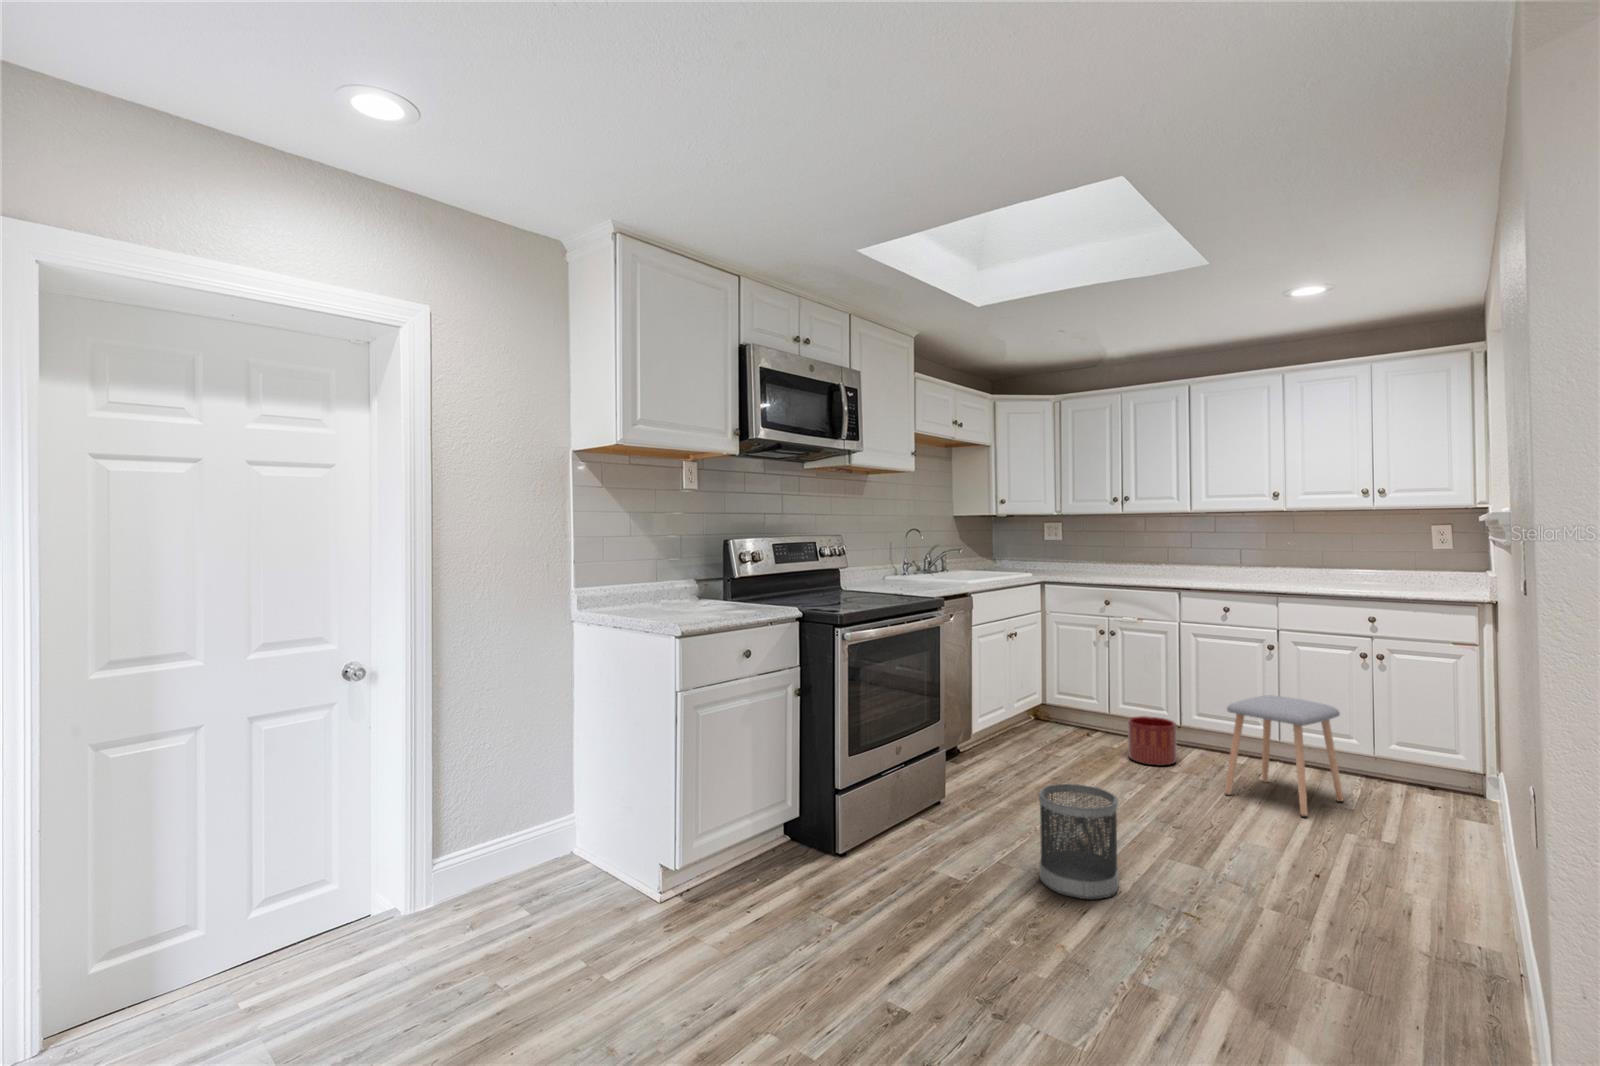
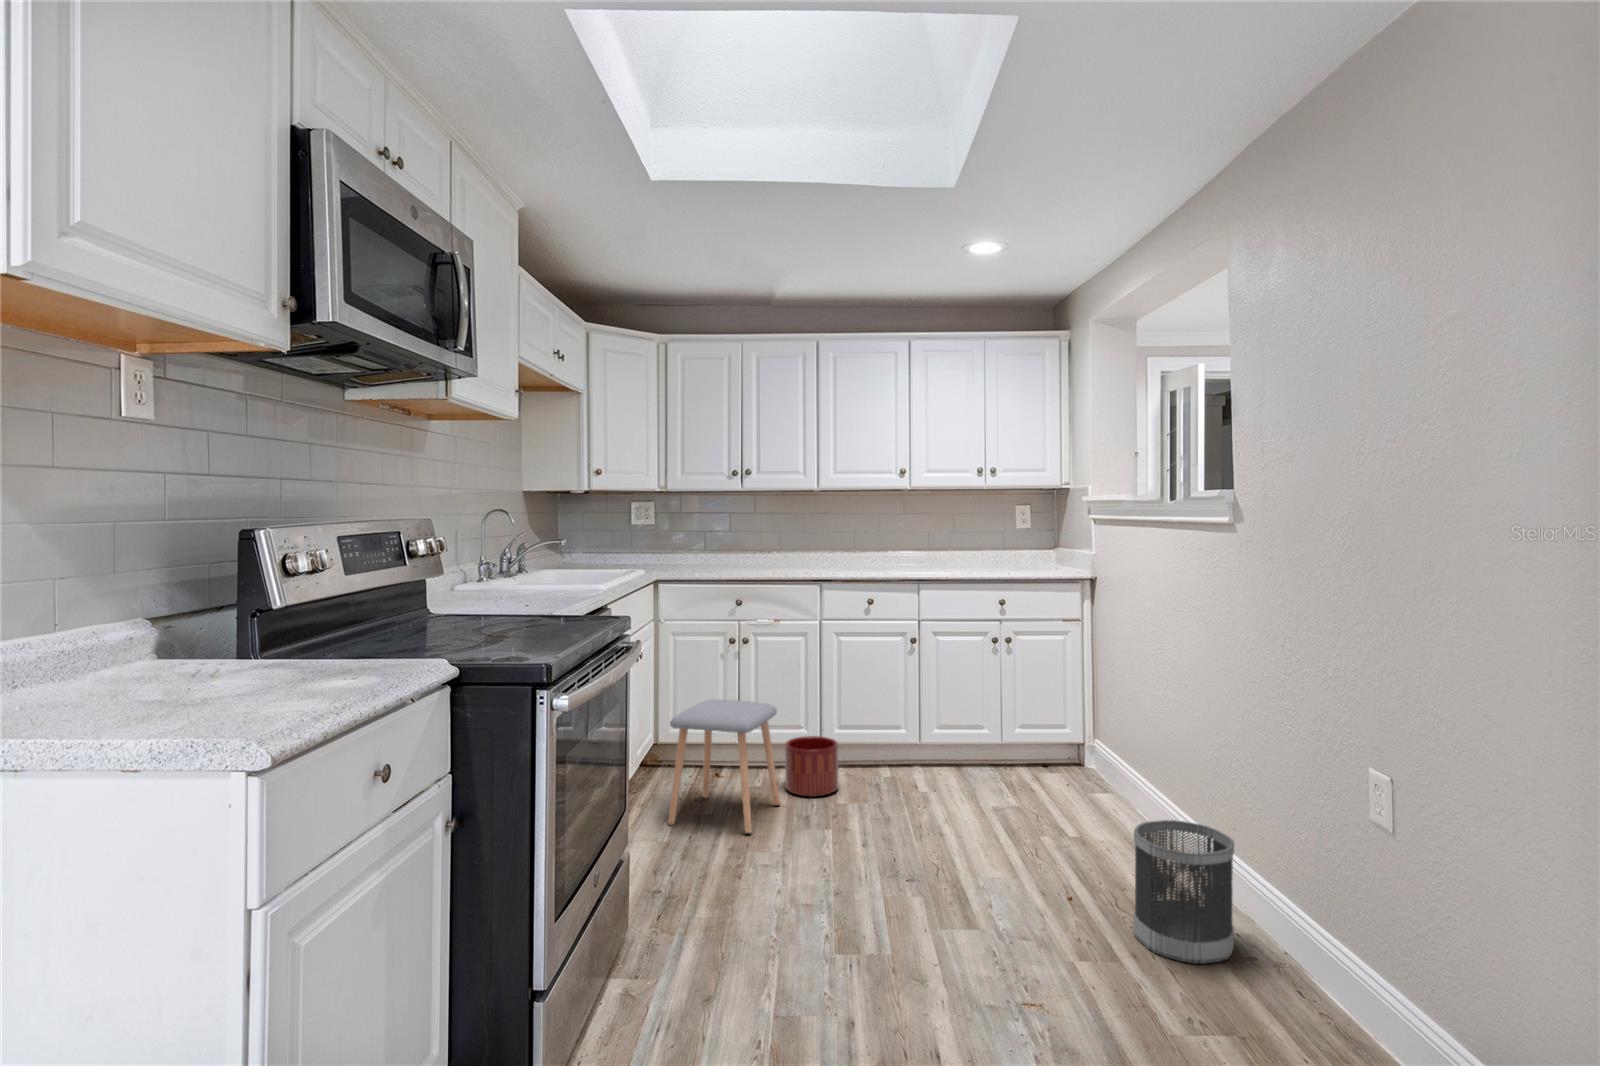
stool: present [1225,695,1344,817] -> present [668,699,780,834]
wastebasket: present [1039,784,1119,899] -> present [1134,820,1234,964]

